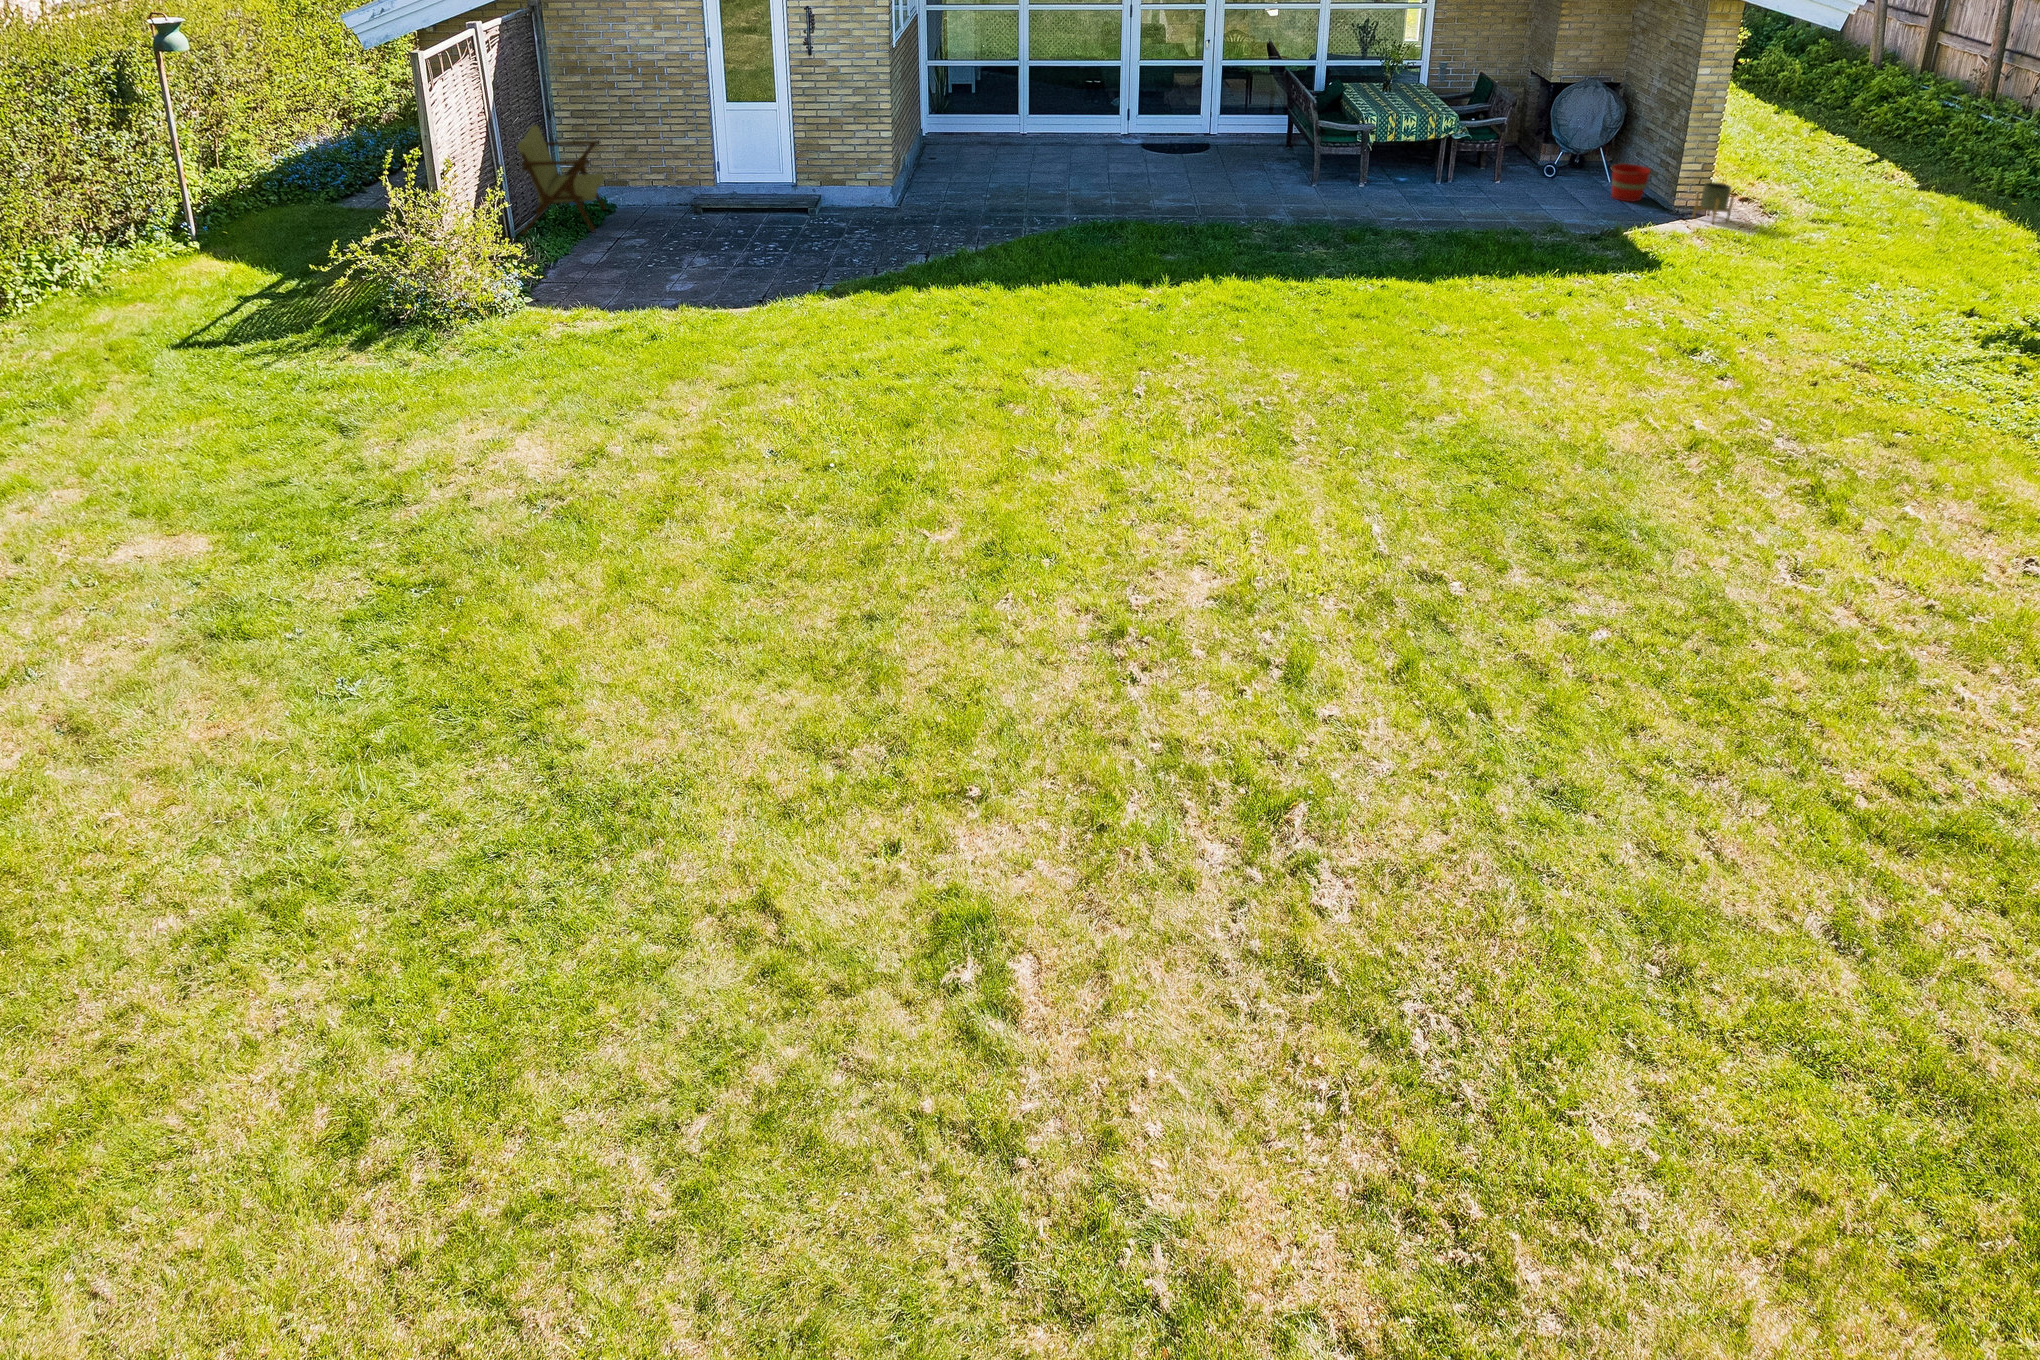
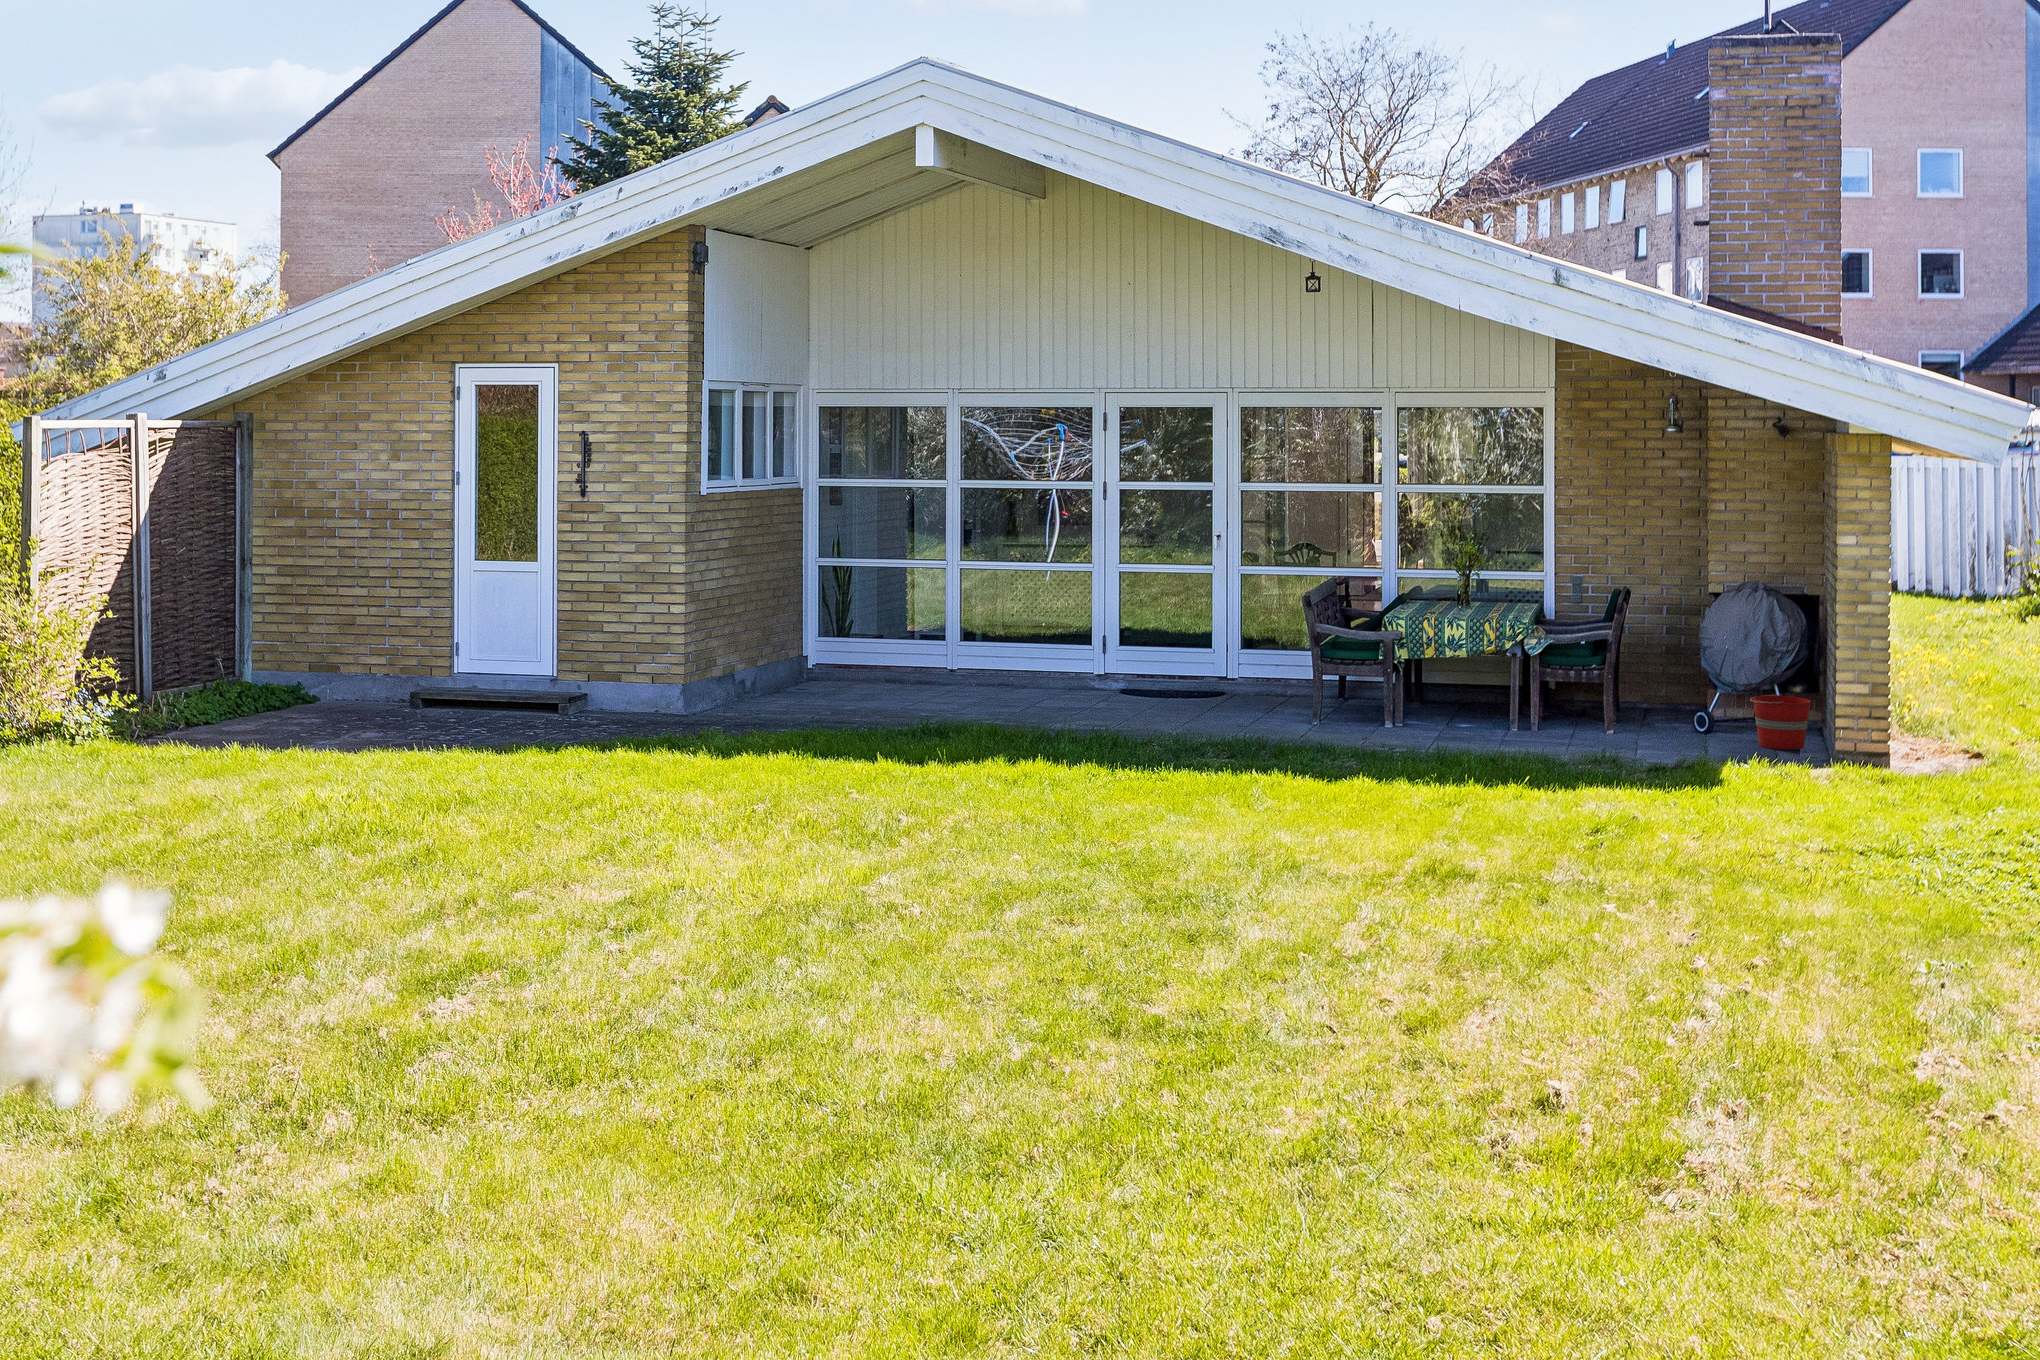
lounge chair: present [517,125,606,235] -> none [159,565,294,701]
planter: present [1693,182,1734,224] -> none [1857,711,1913,772]

